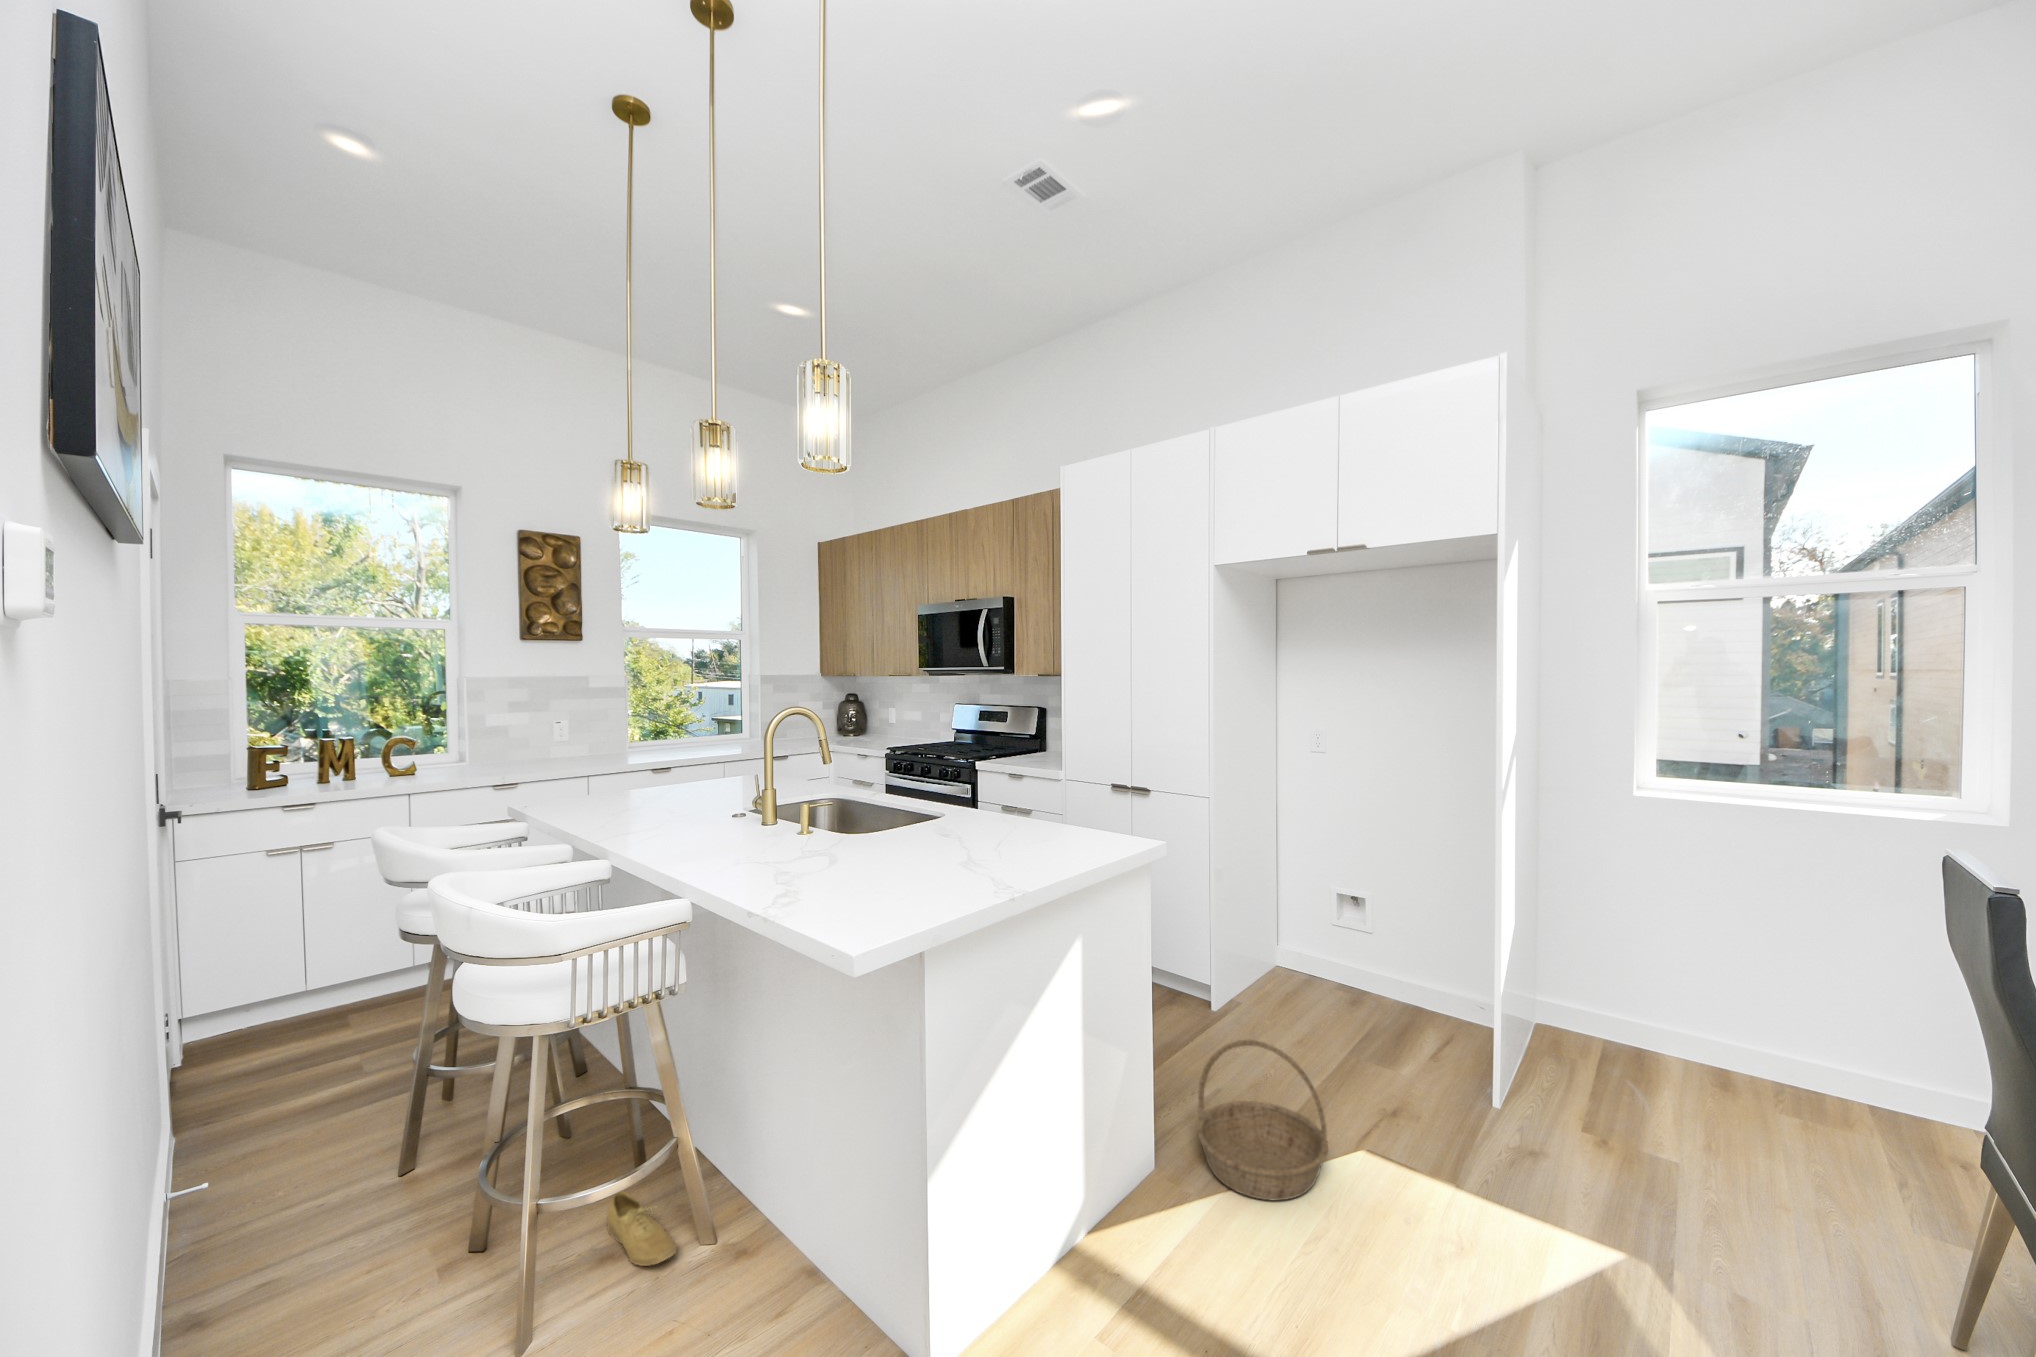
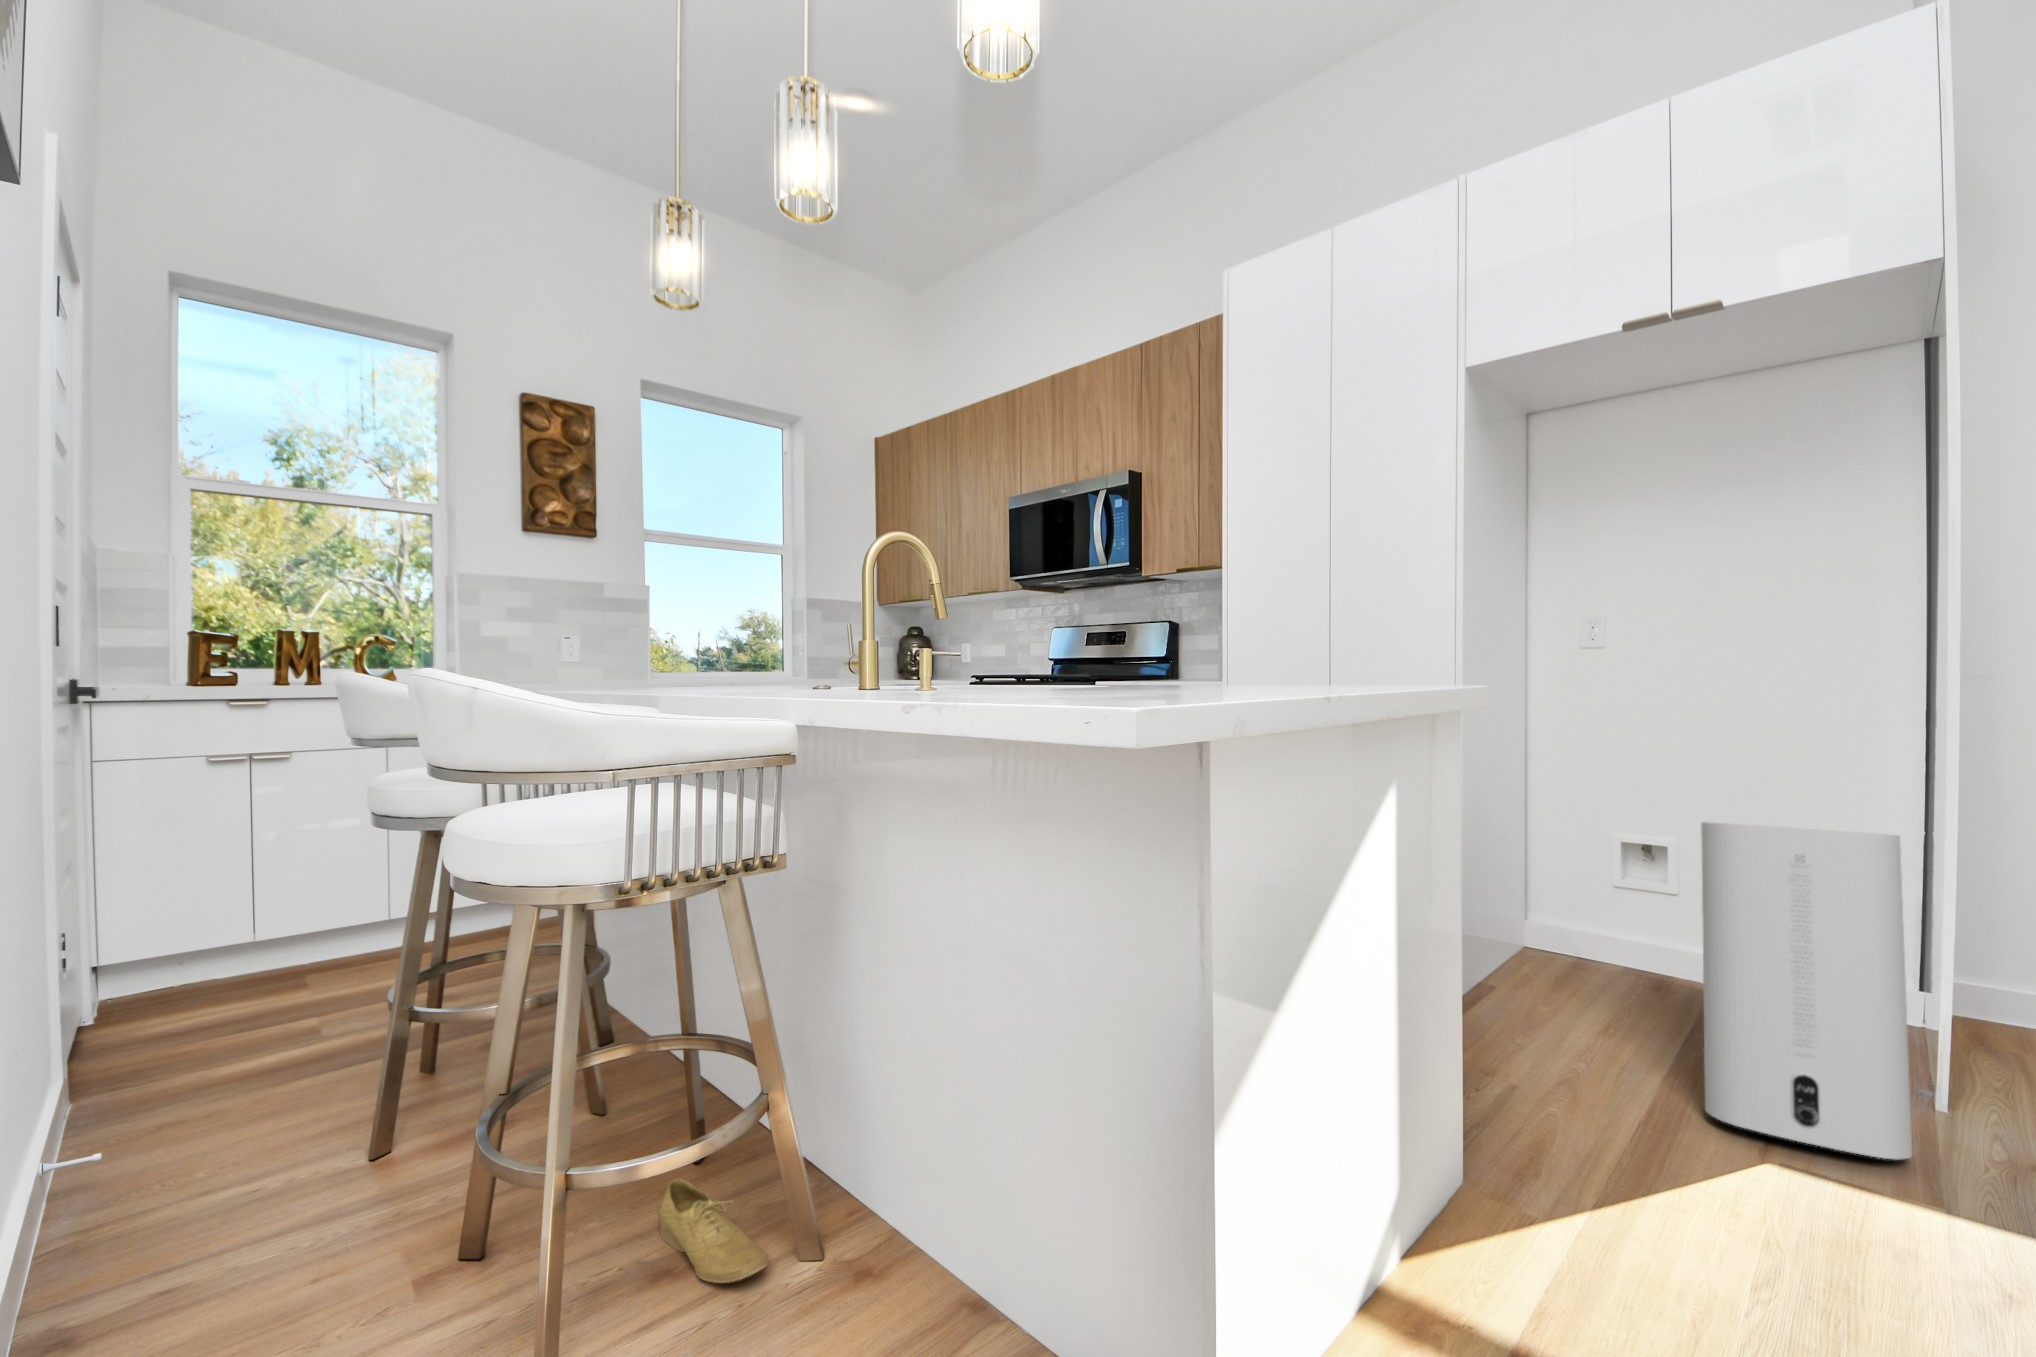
air purifier: none [1344,911,1462,1148] -> present [1701,822,1912,1160]
basket: present [1197,1040,1328,1201] -> none [1504,988,1734,1225]

